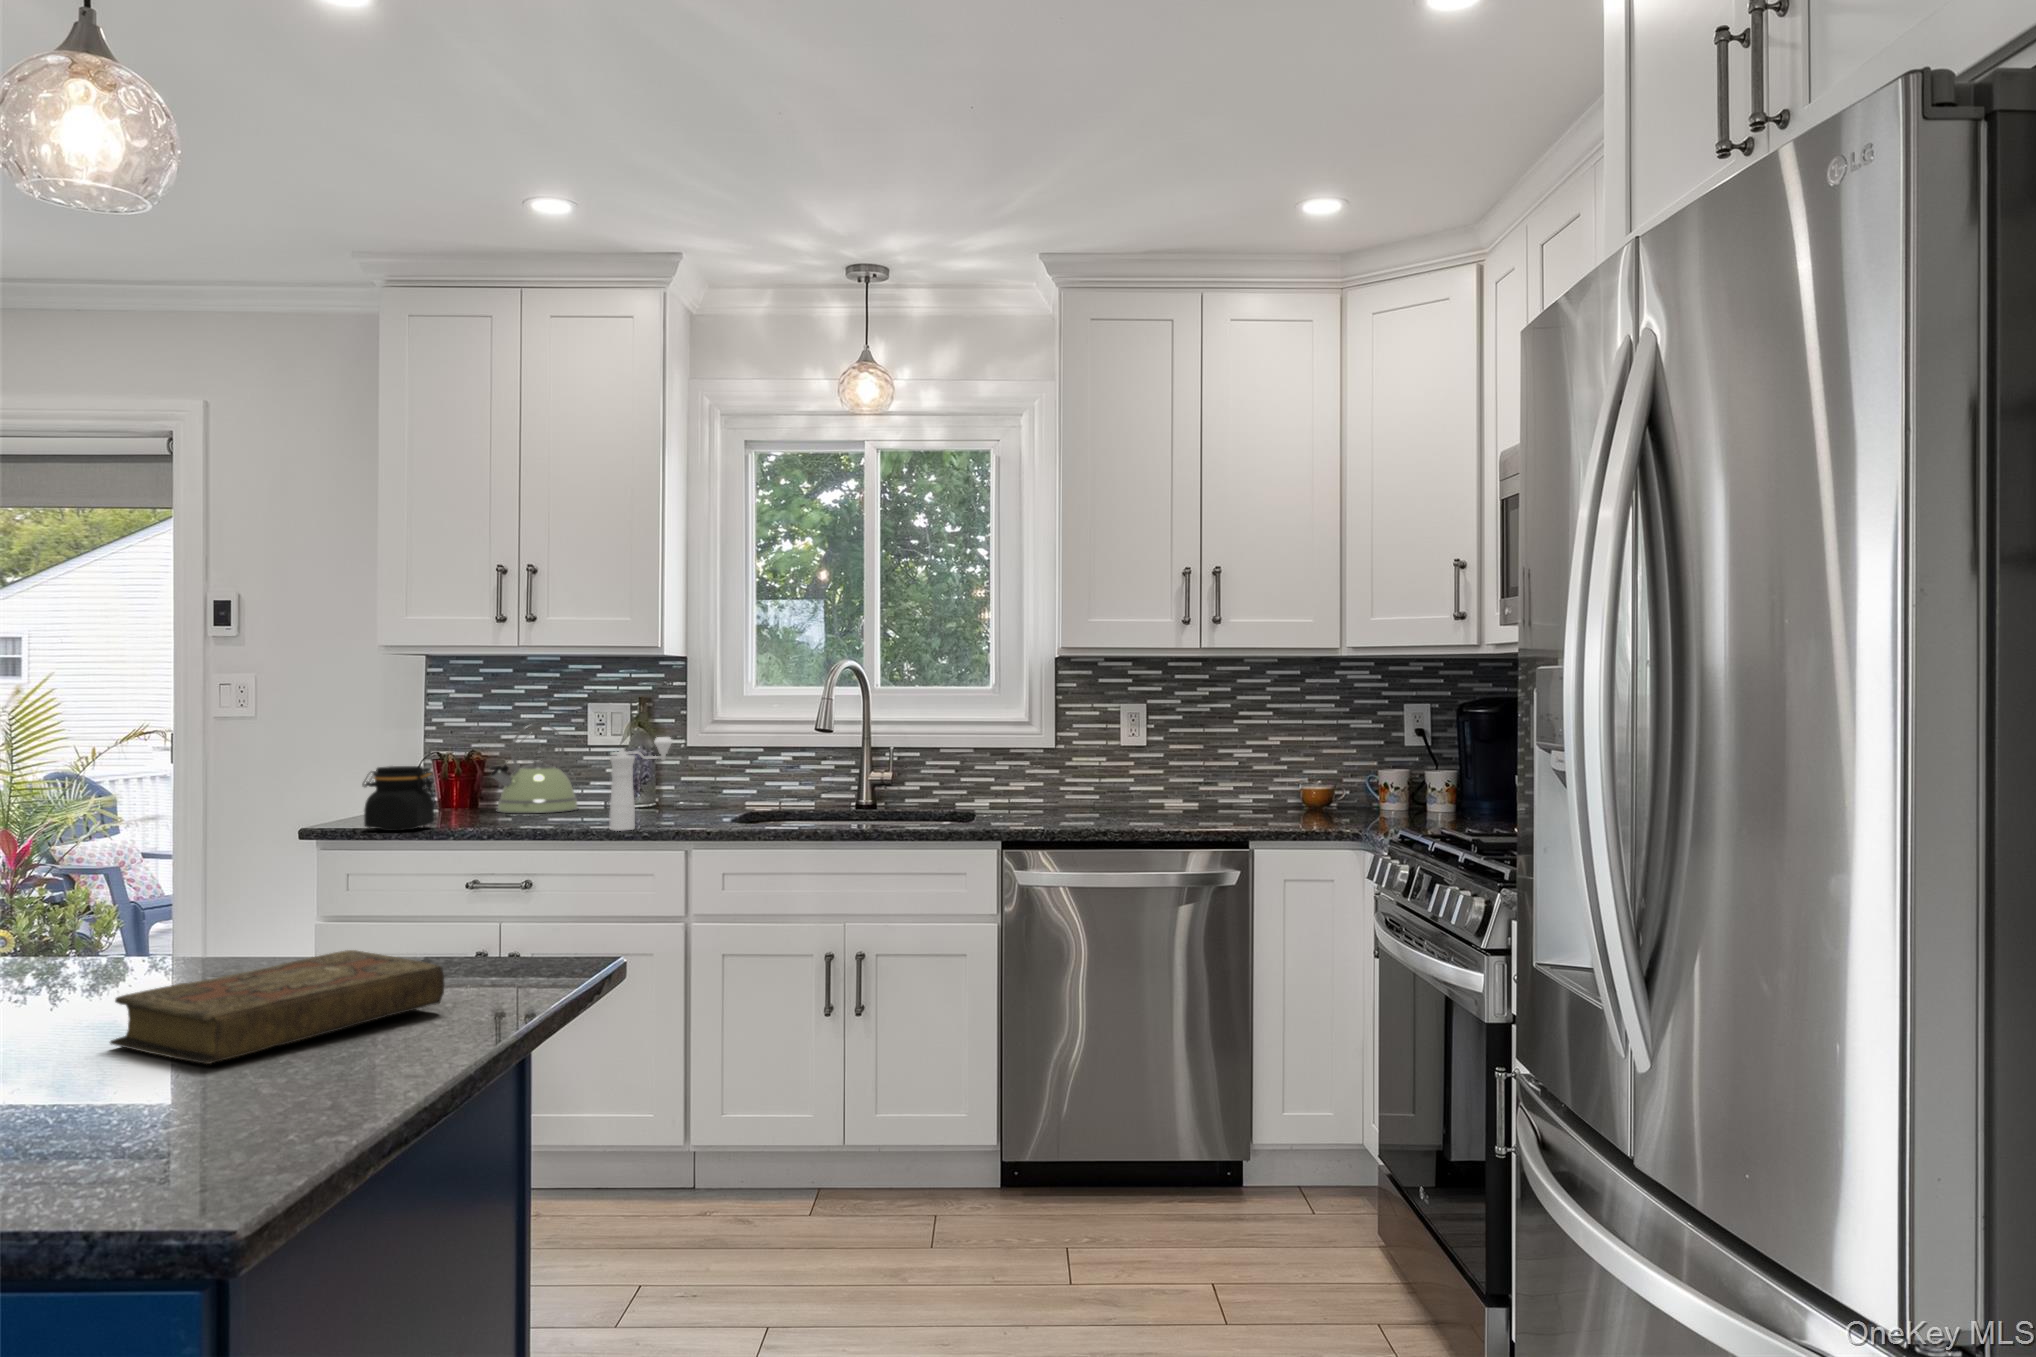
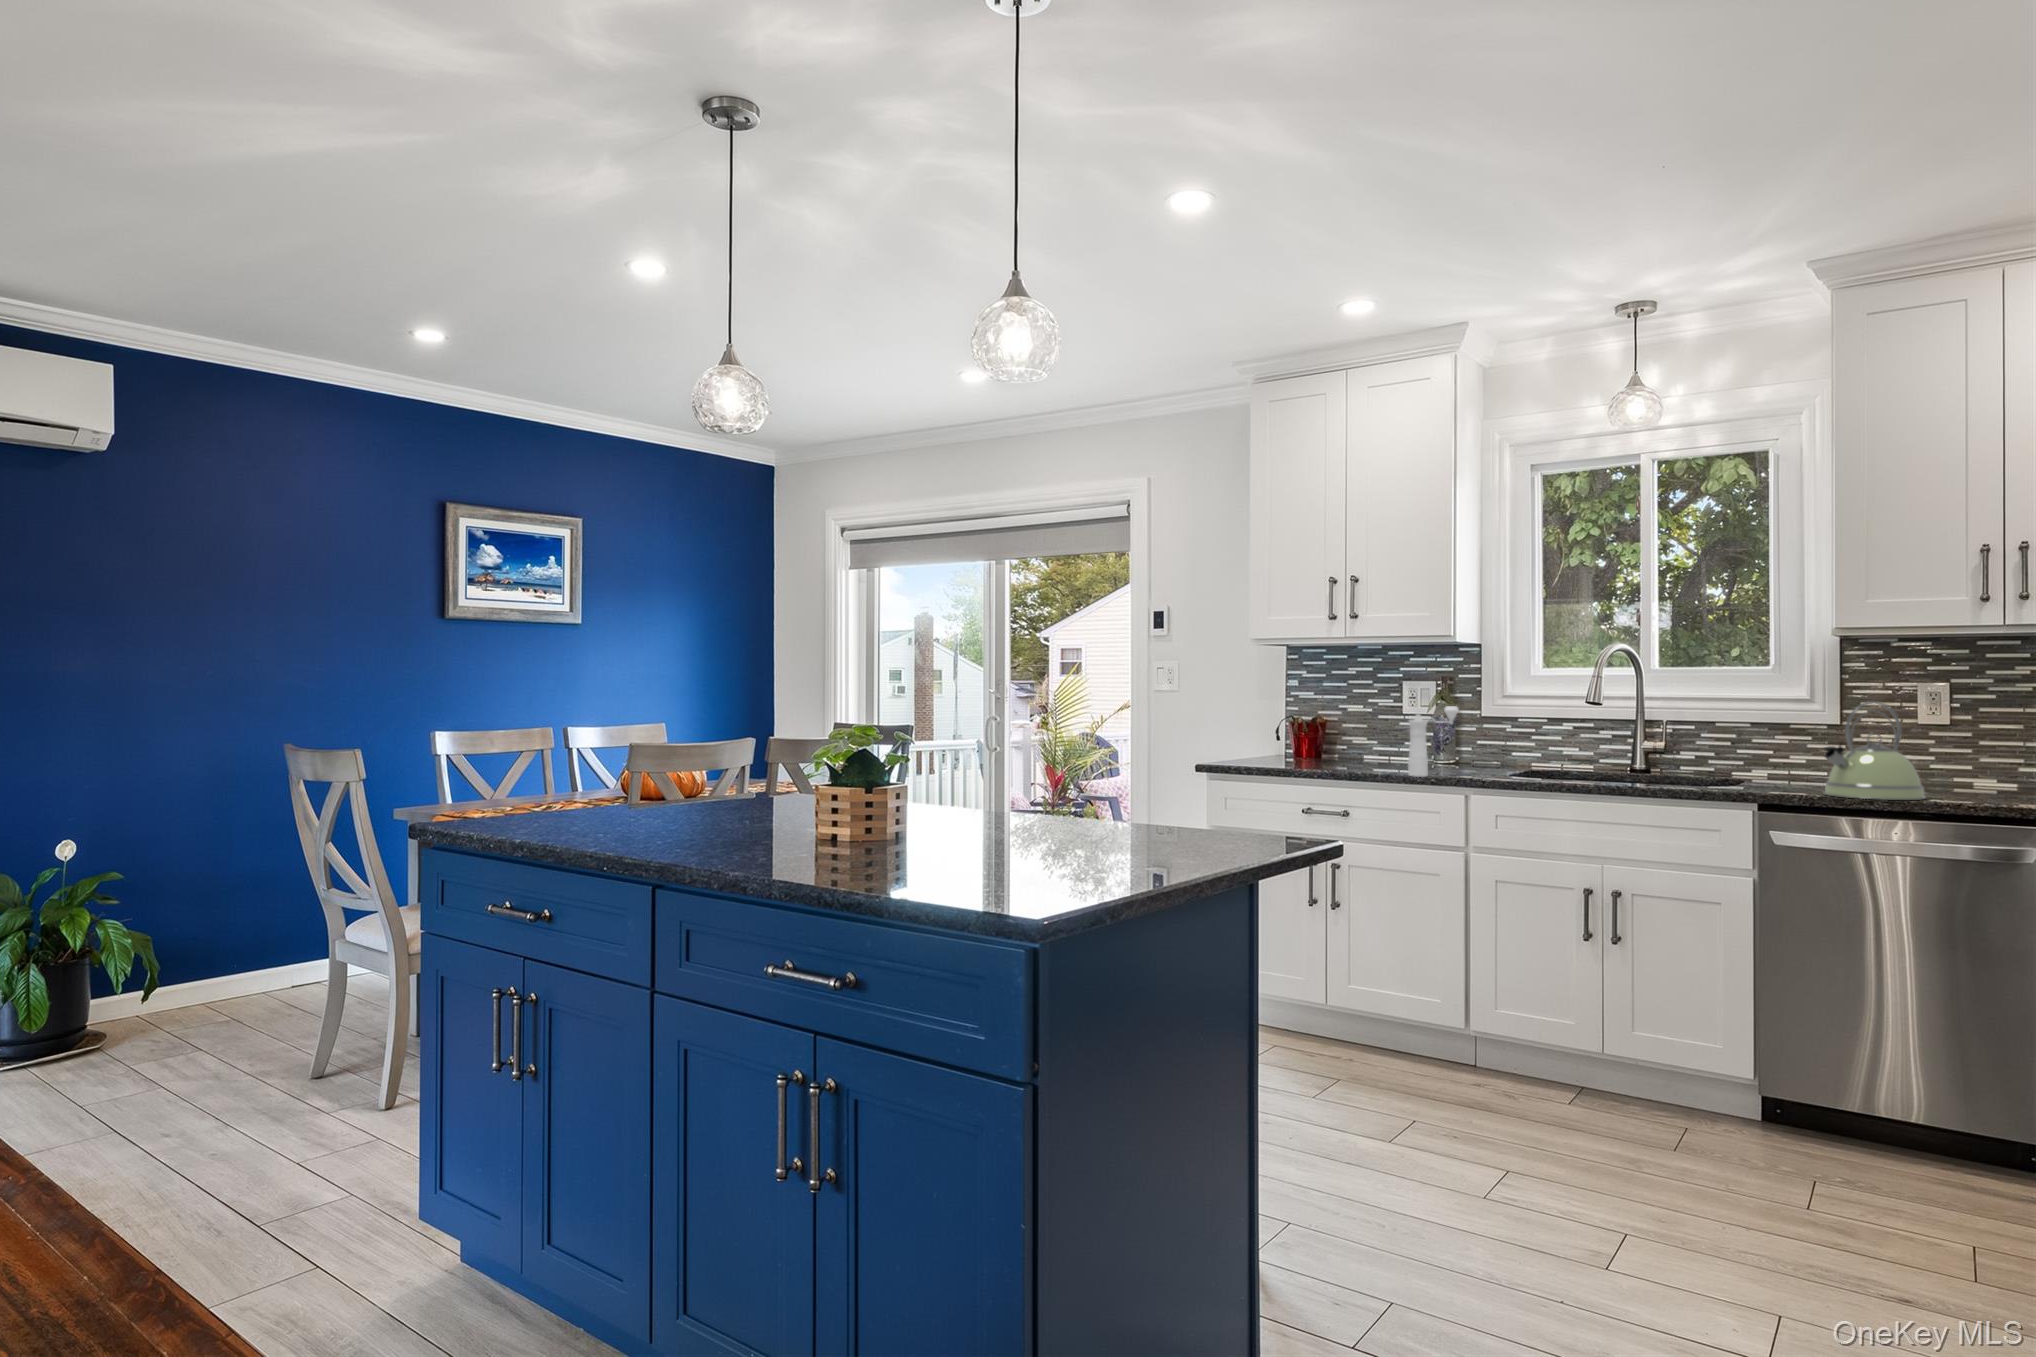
kettle: present [490,723,578,813] -> present [1824,701,1925,800]
jar: present [363,766,436,831] -> none [1239,724,1287,769]
book: present [110,950,444,1064] -> none [1092,806,1248,846]

